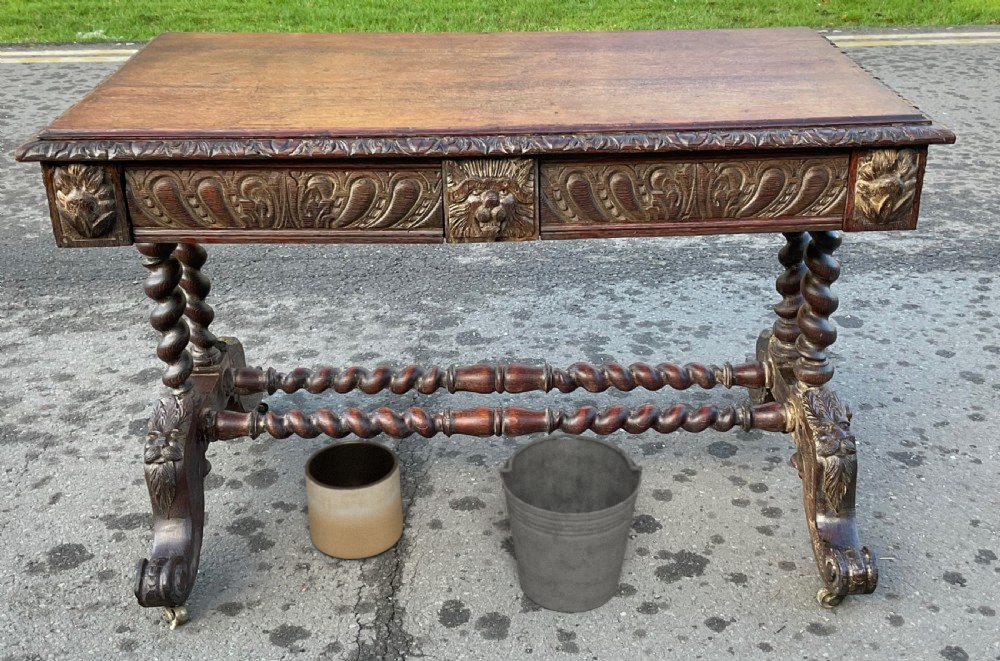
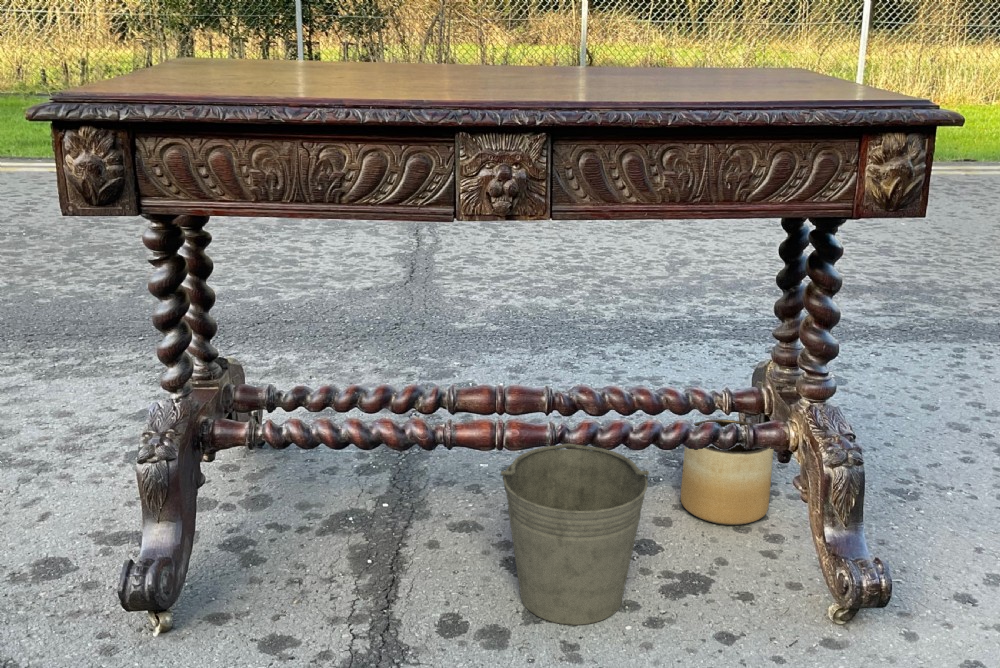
planter: present [305,440,403,559] -> present [681,419,774,525]

